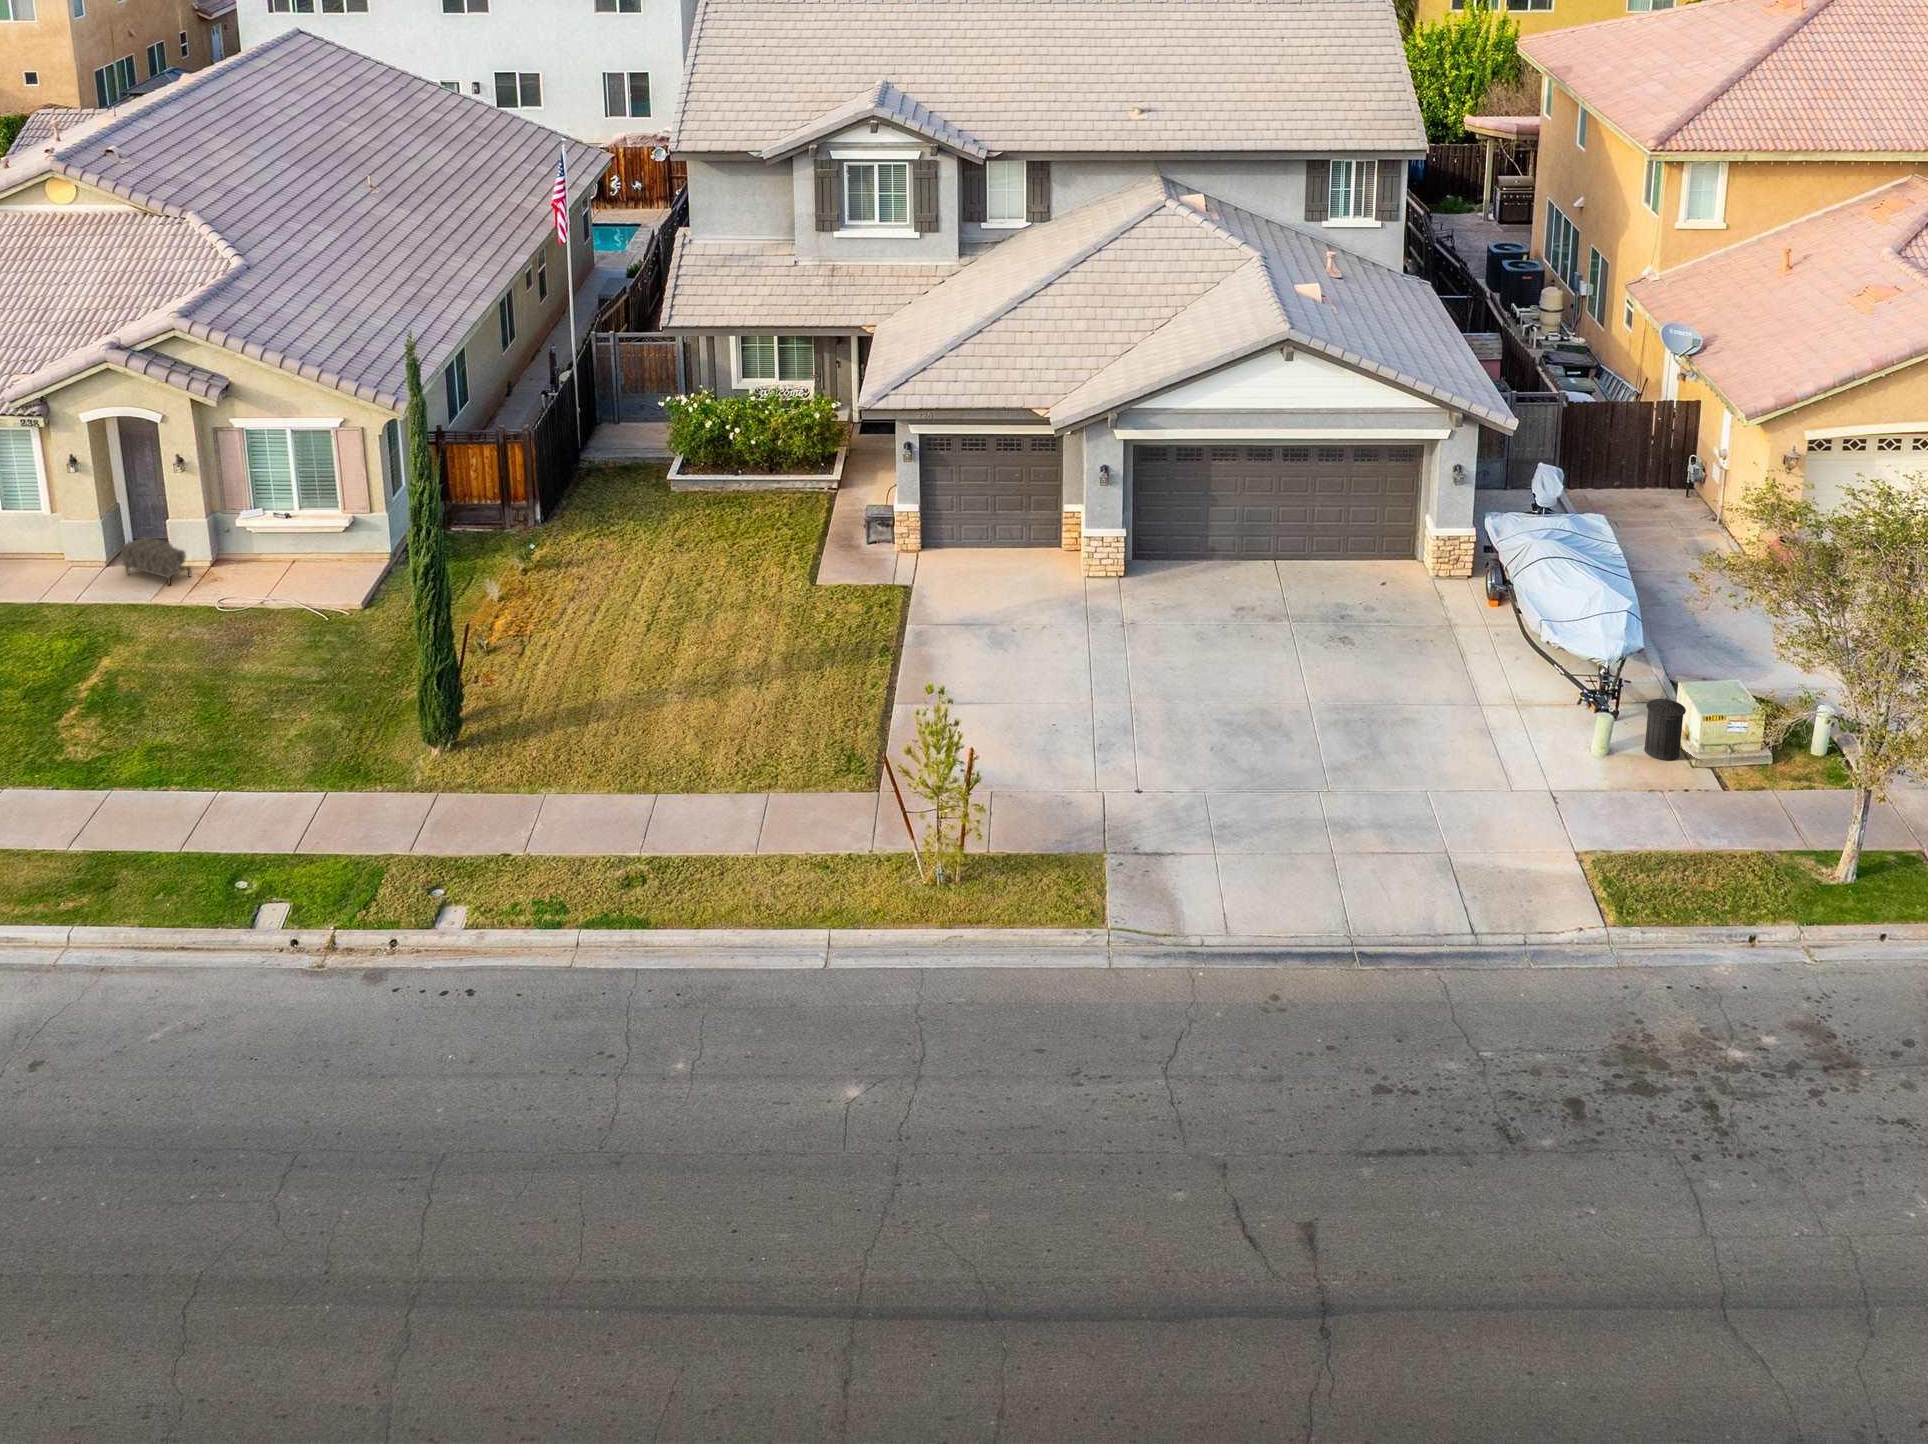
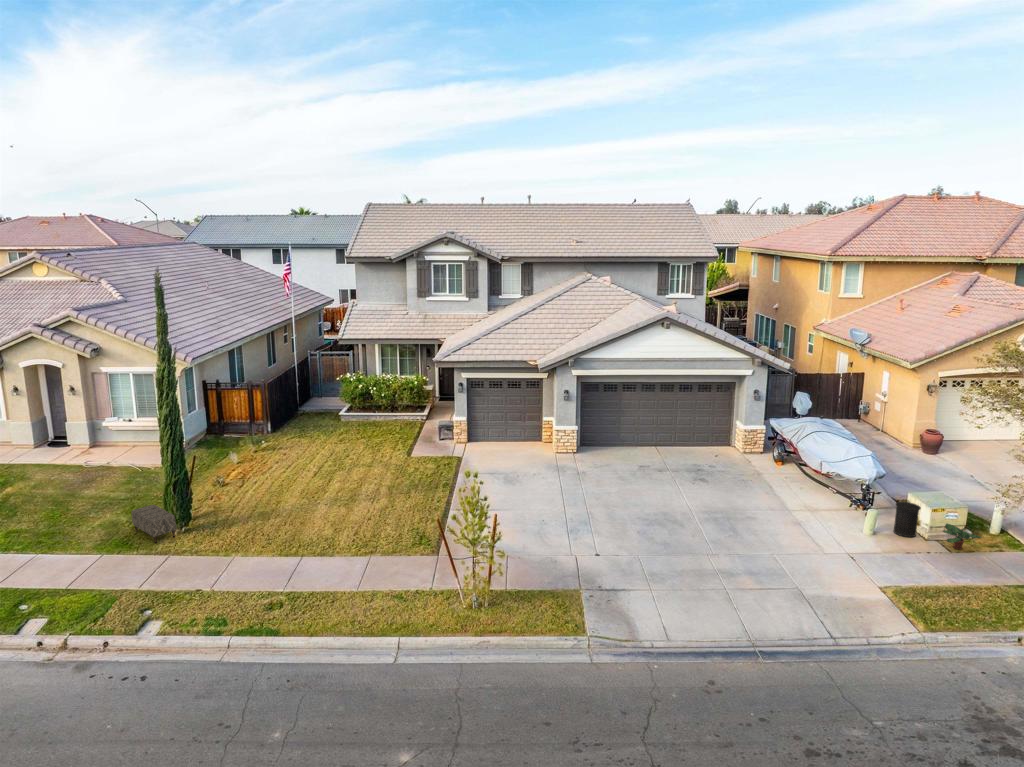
bench: present [121,536,192,585] -> present [132,505,176,543]
potted plant: none [1712,738,1774,784] -> present [943,523,981,550]

